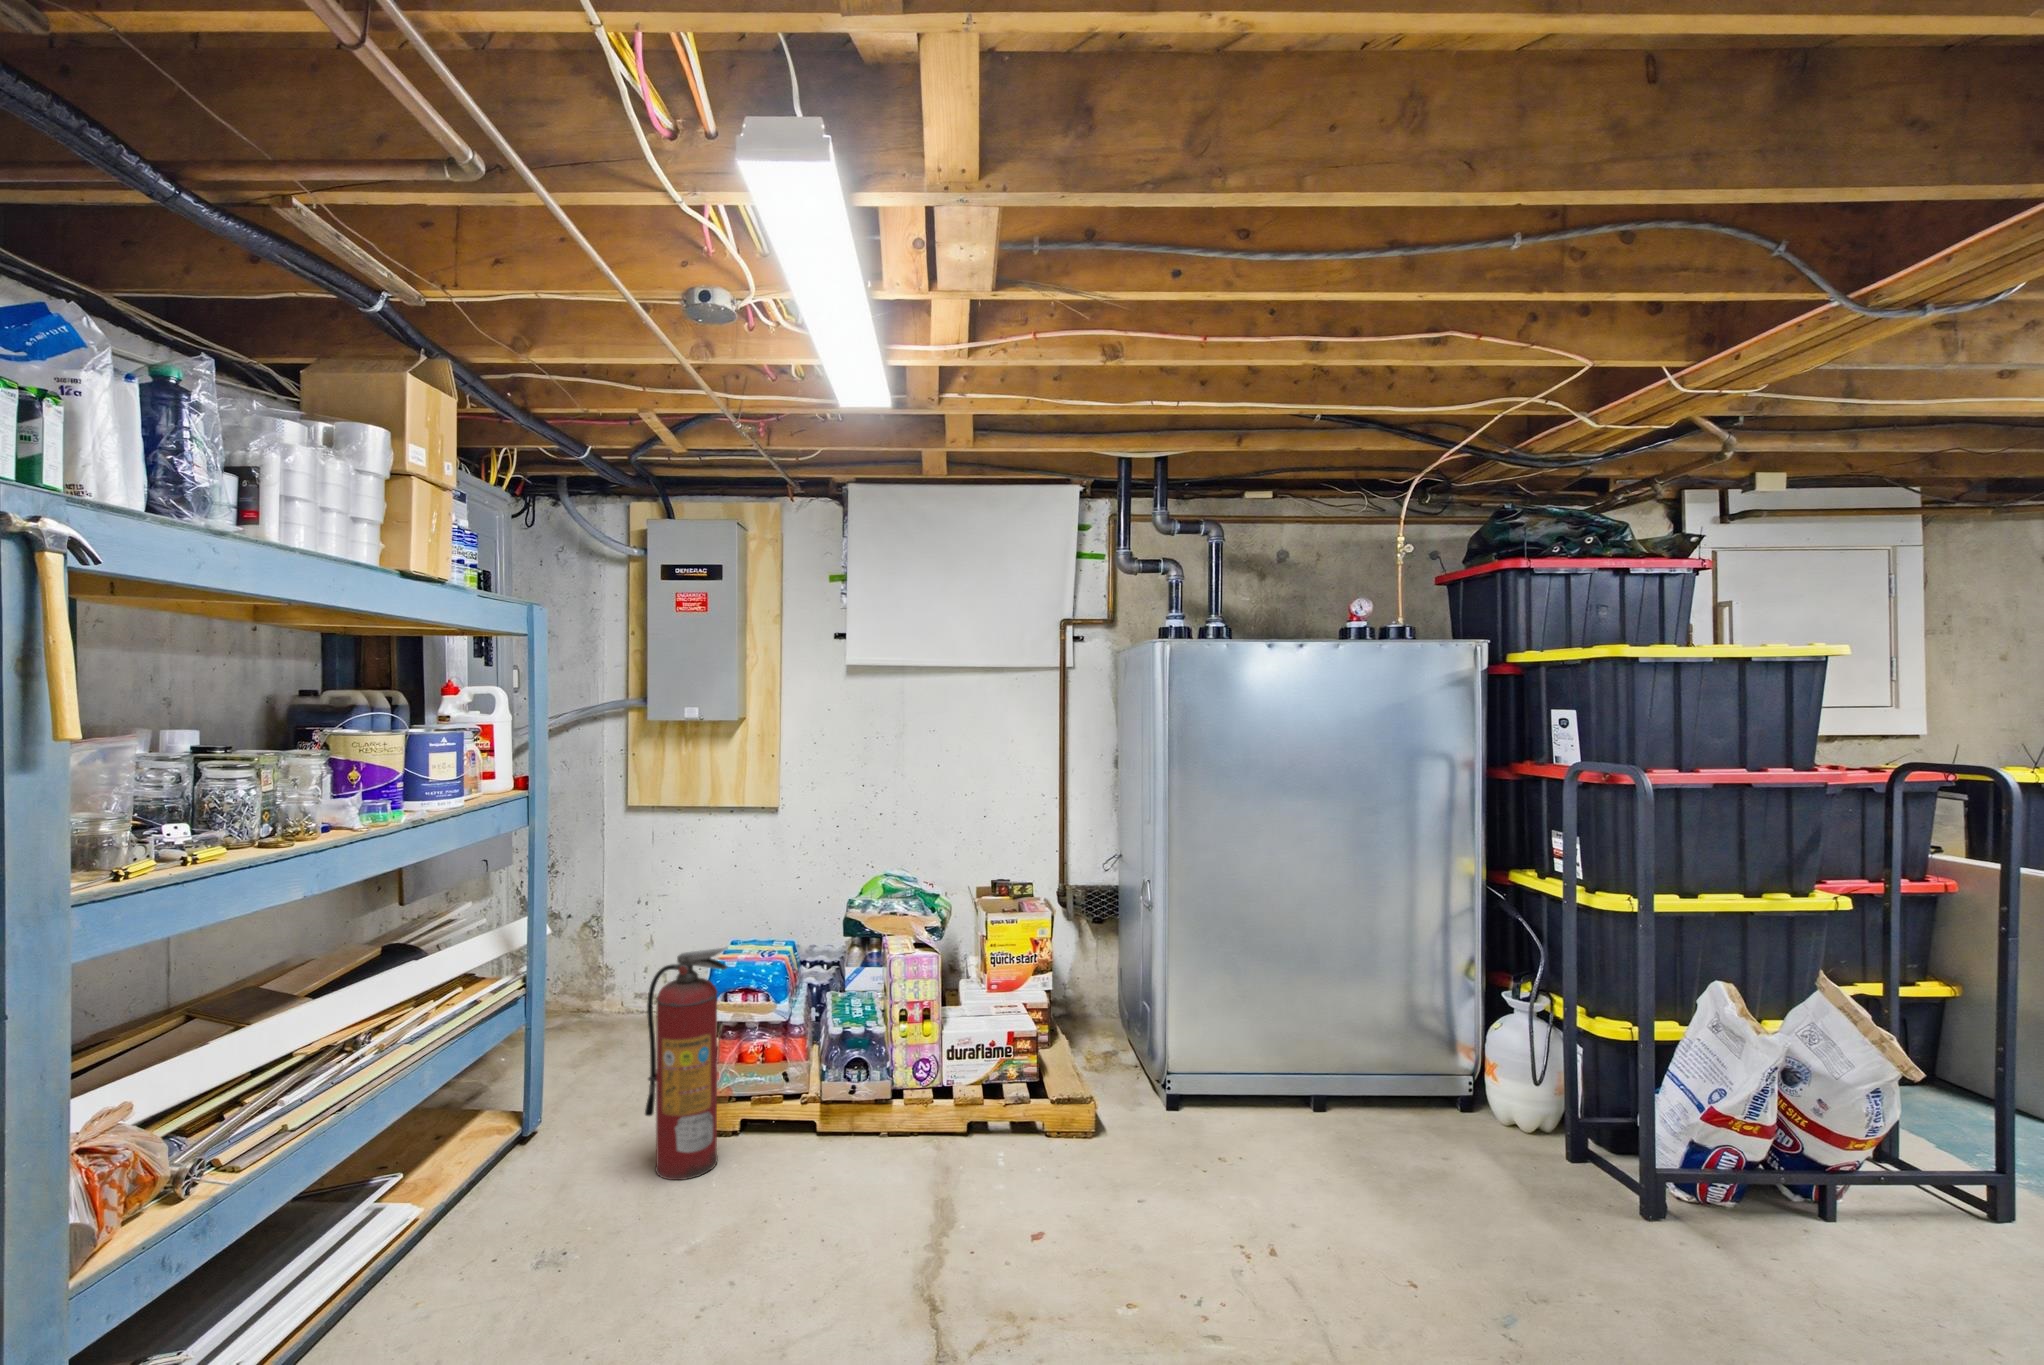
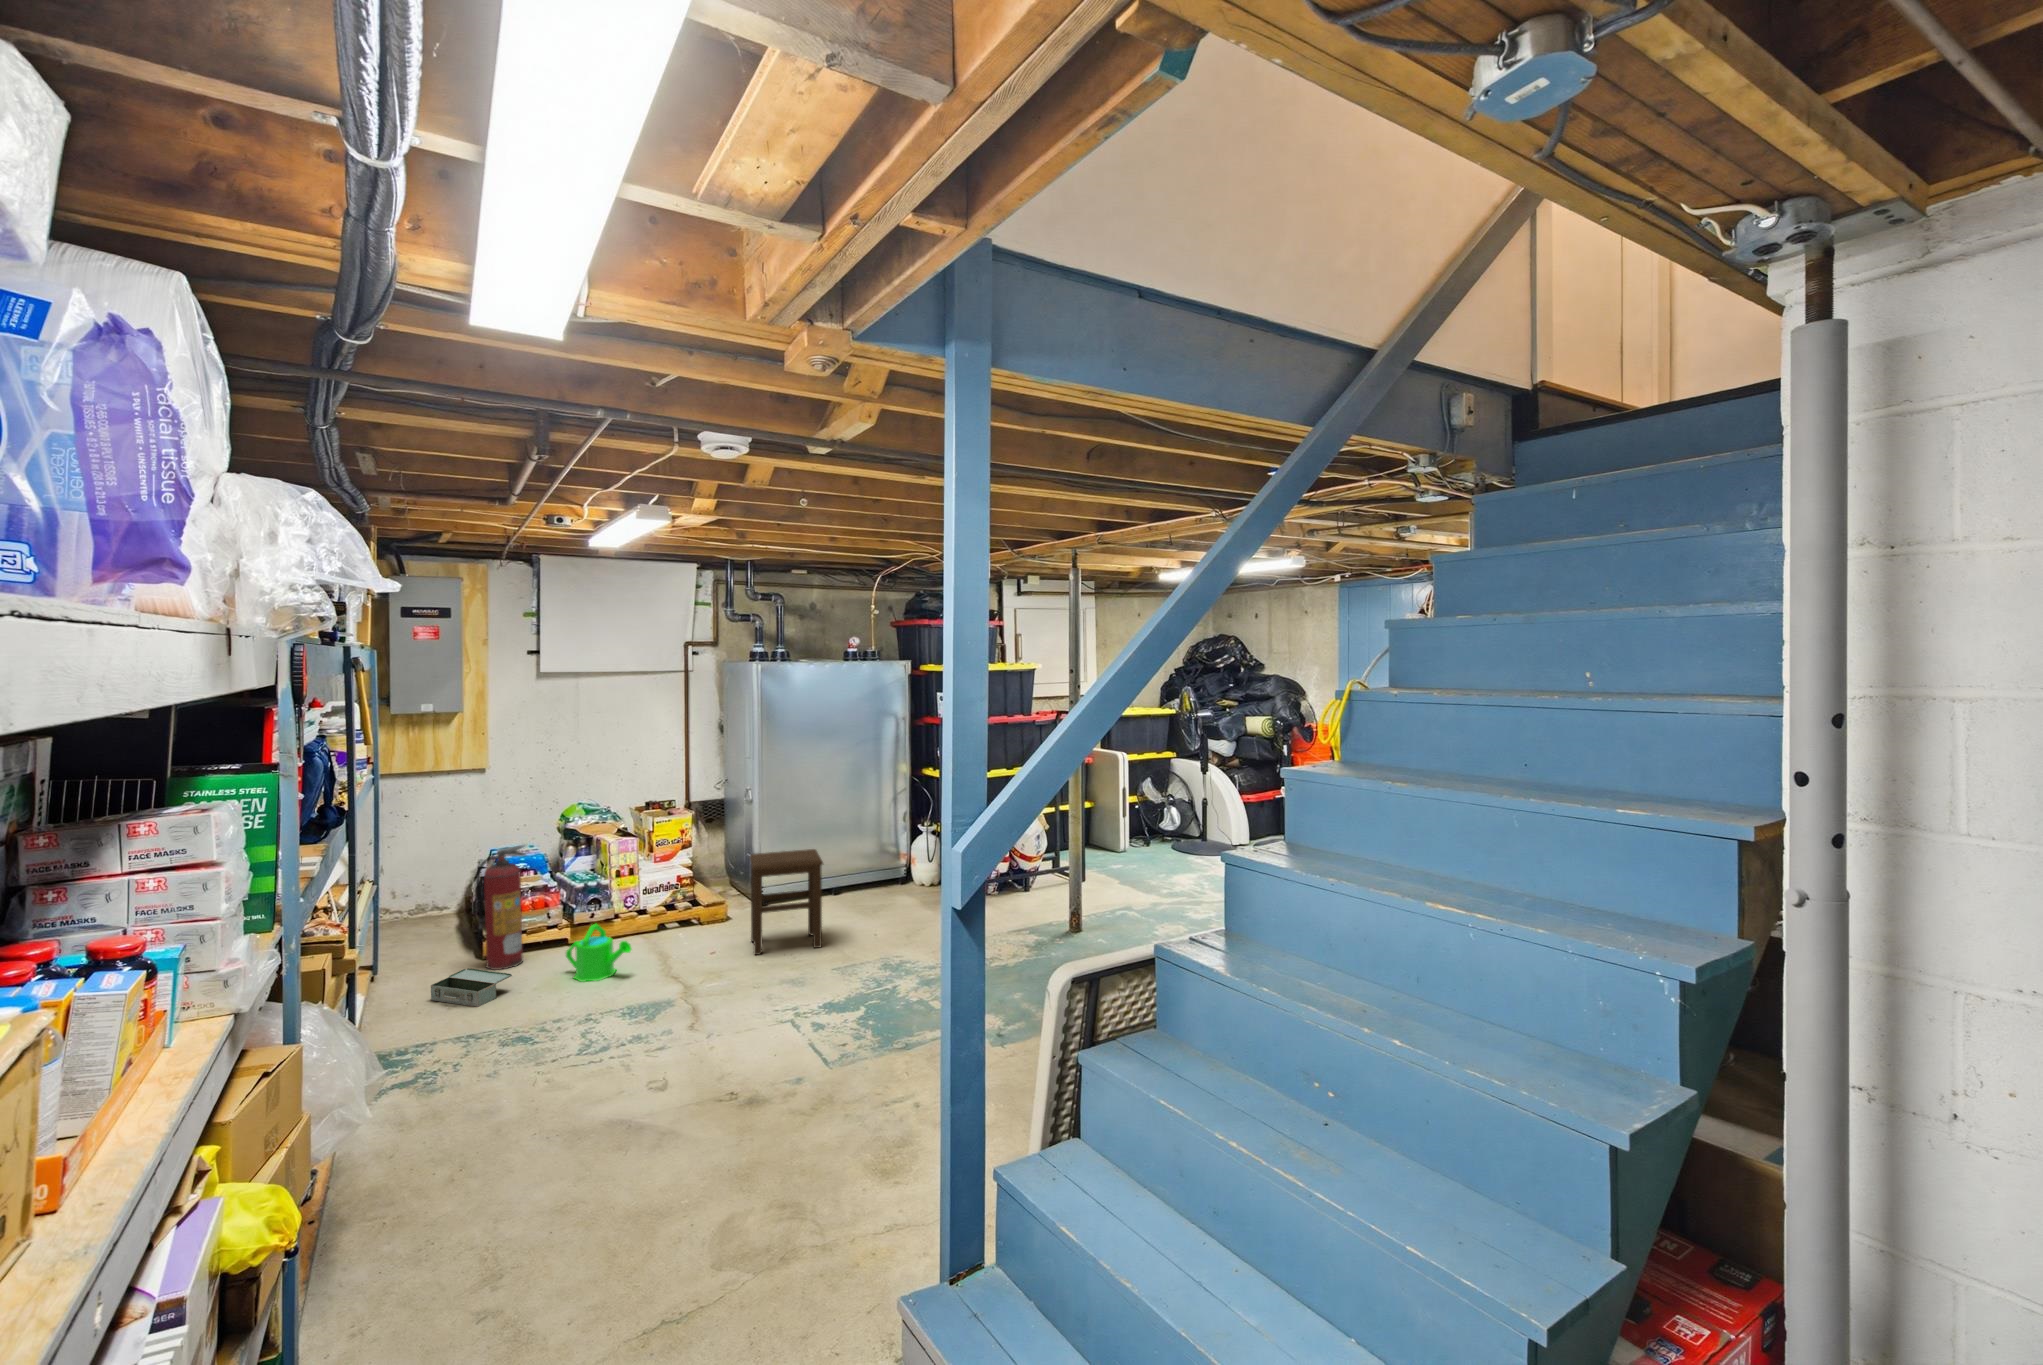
stool: none [1107,1029,1275,1299] -> present [750,849,823,955]
watering can: none [748,1138,849,1271] -> present [566,924,631,982]
toolbox: none [511,1178,637,1289] -> present [431,968,512,1007]

